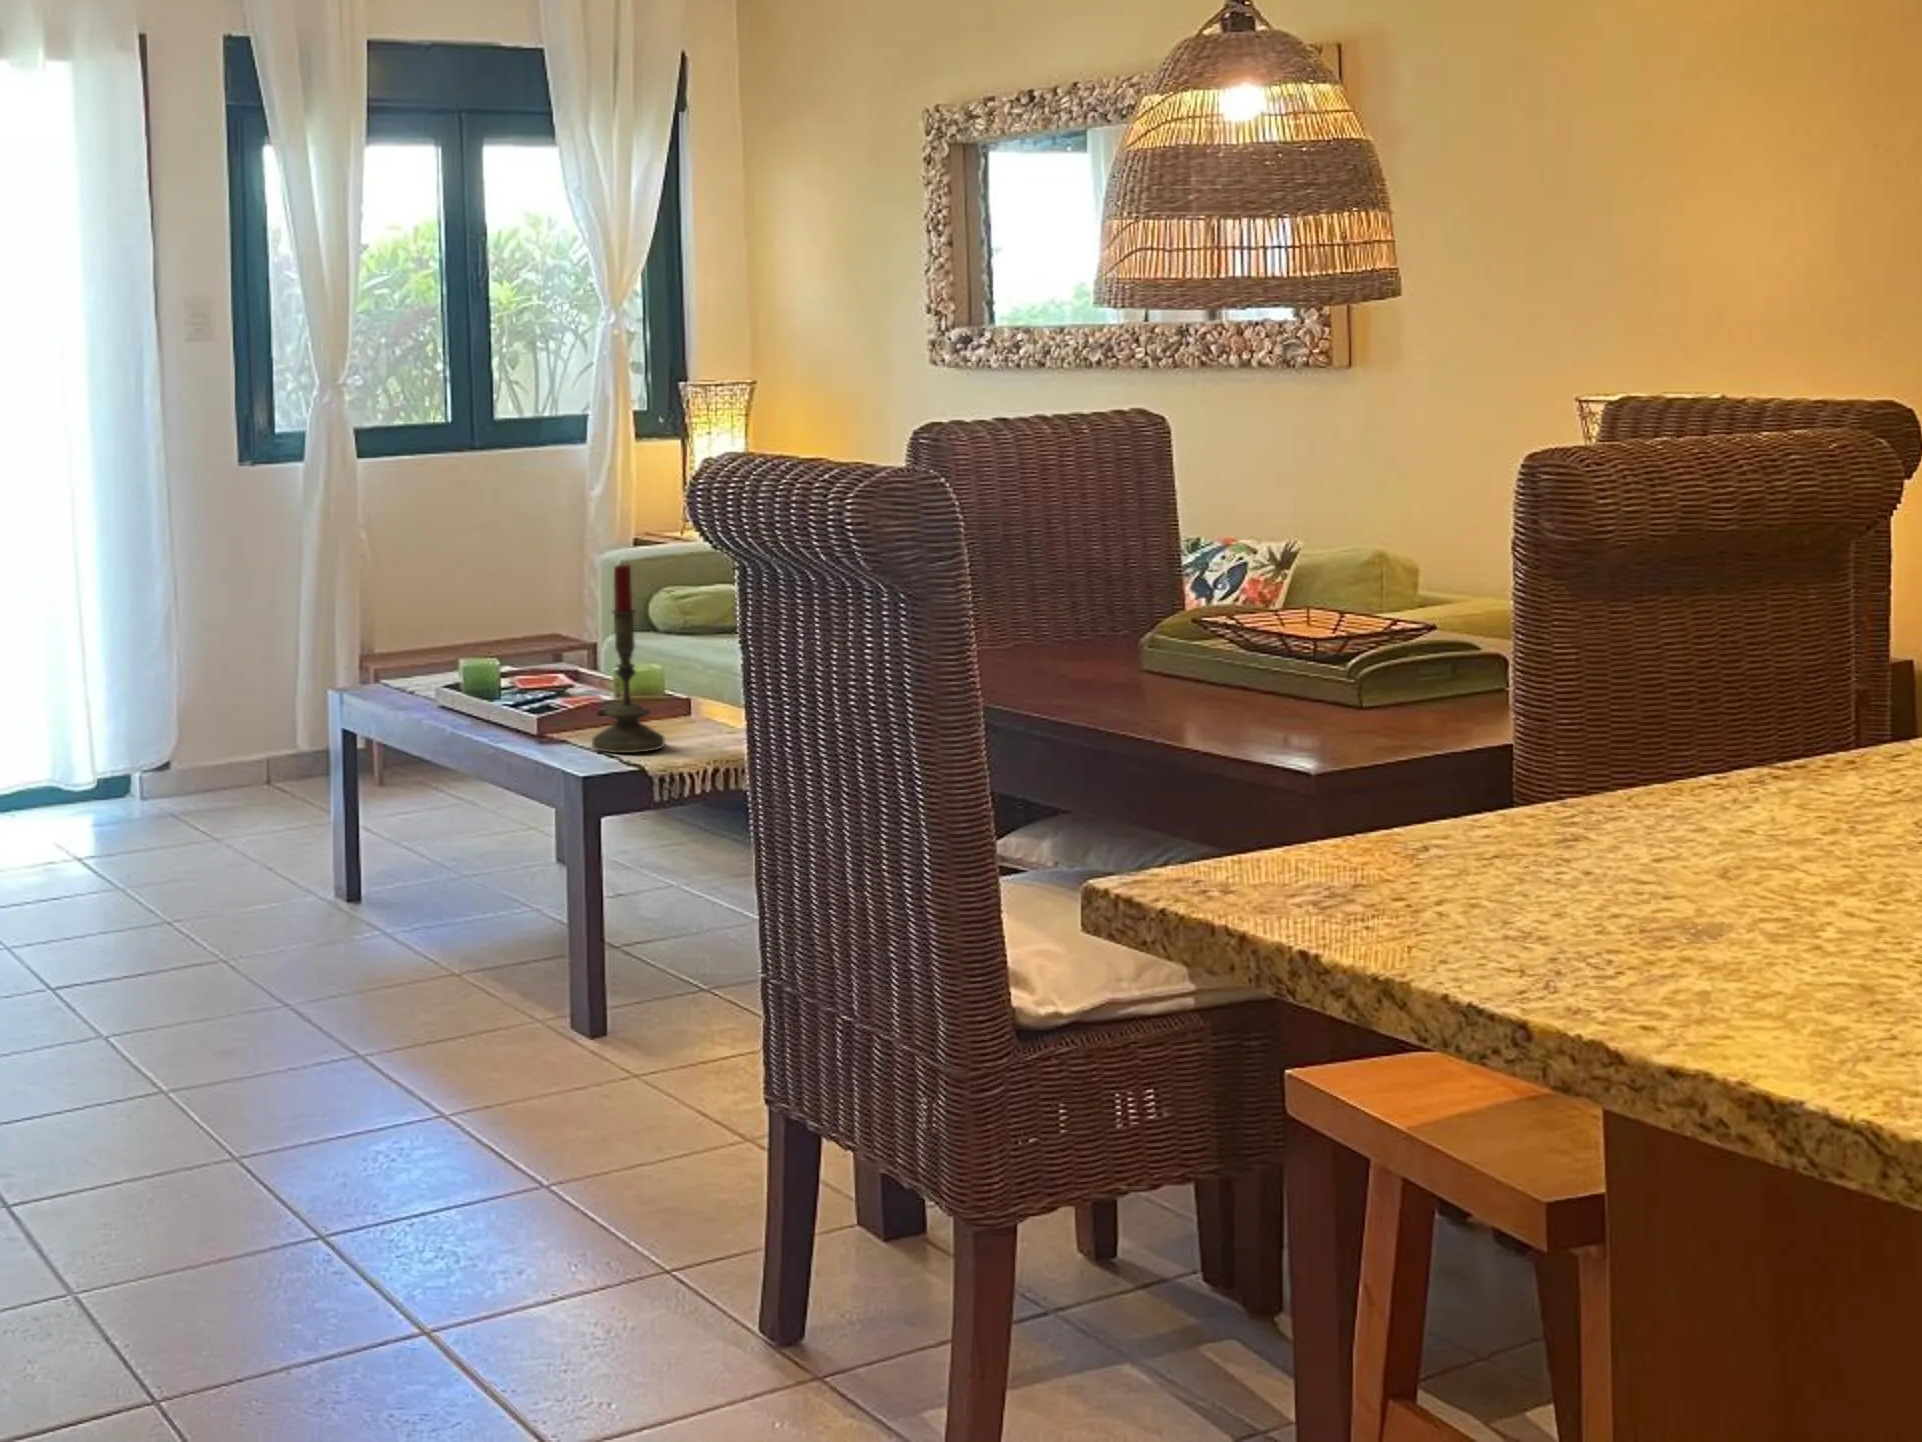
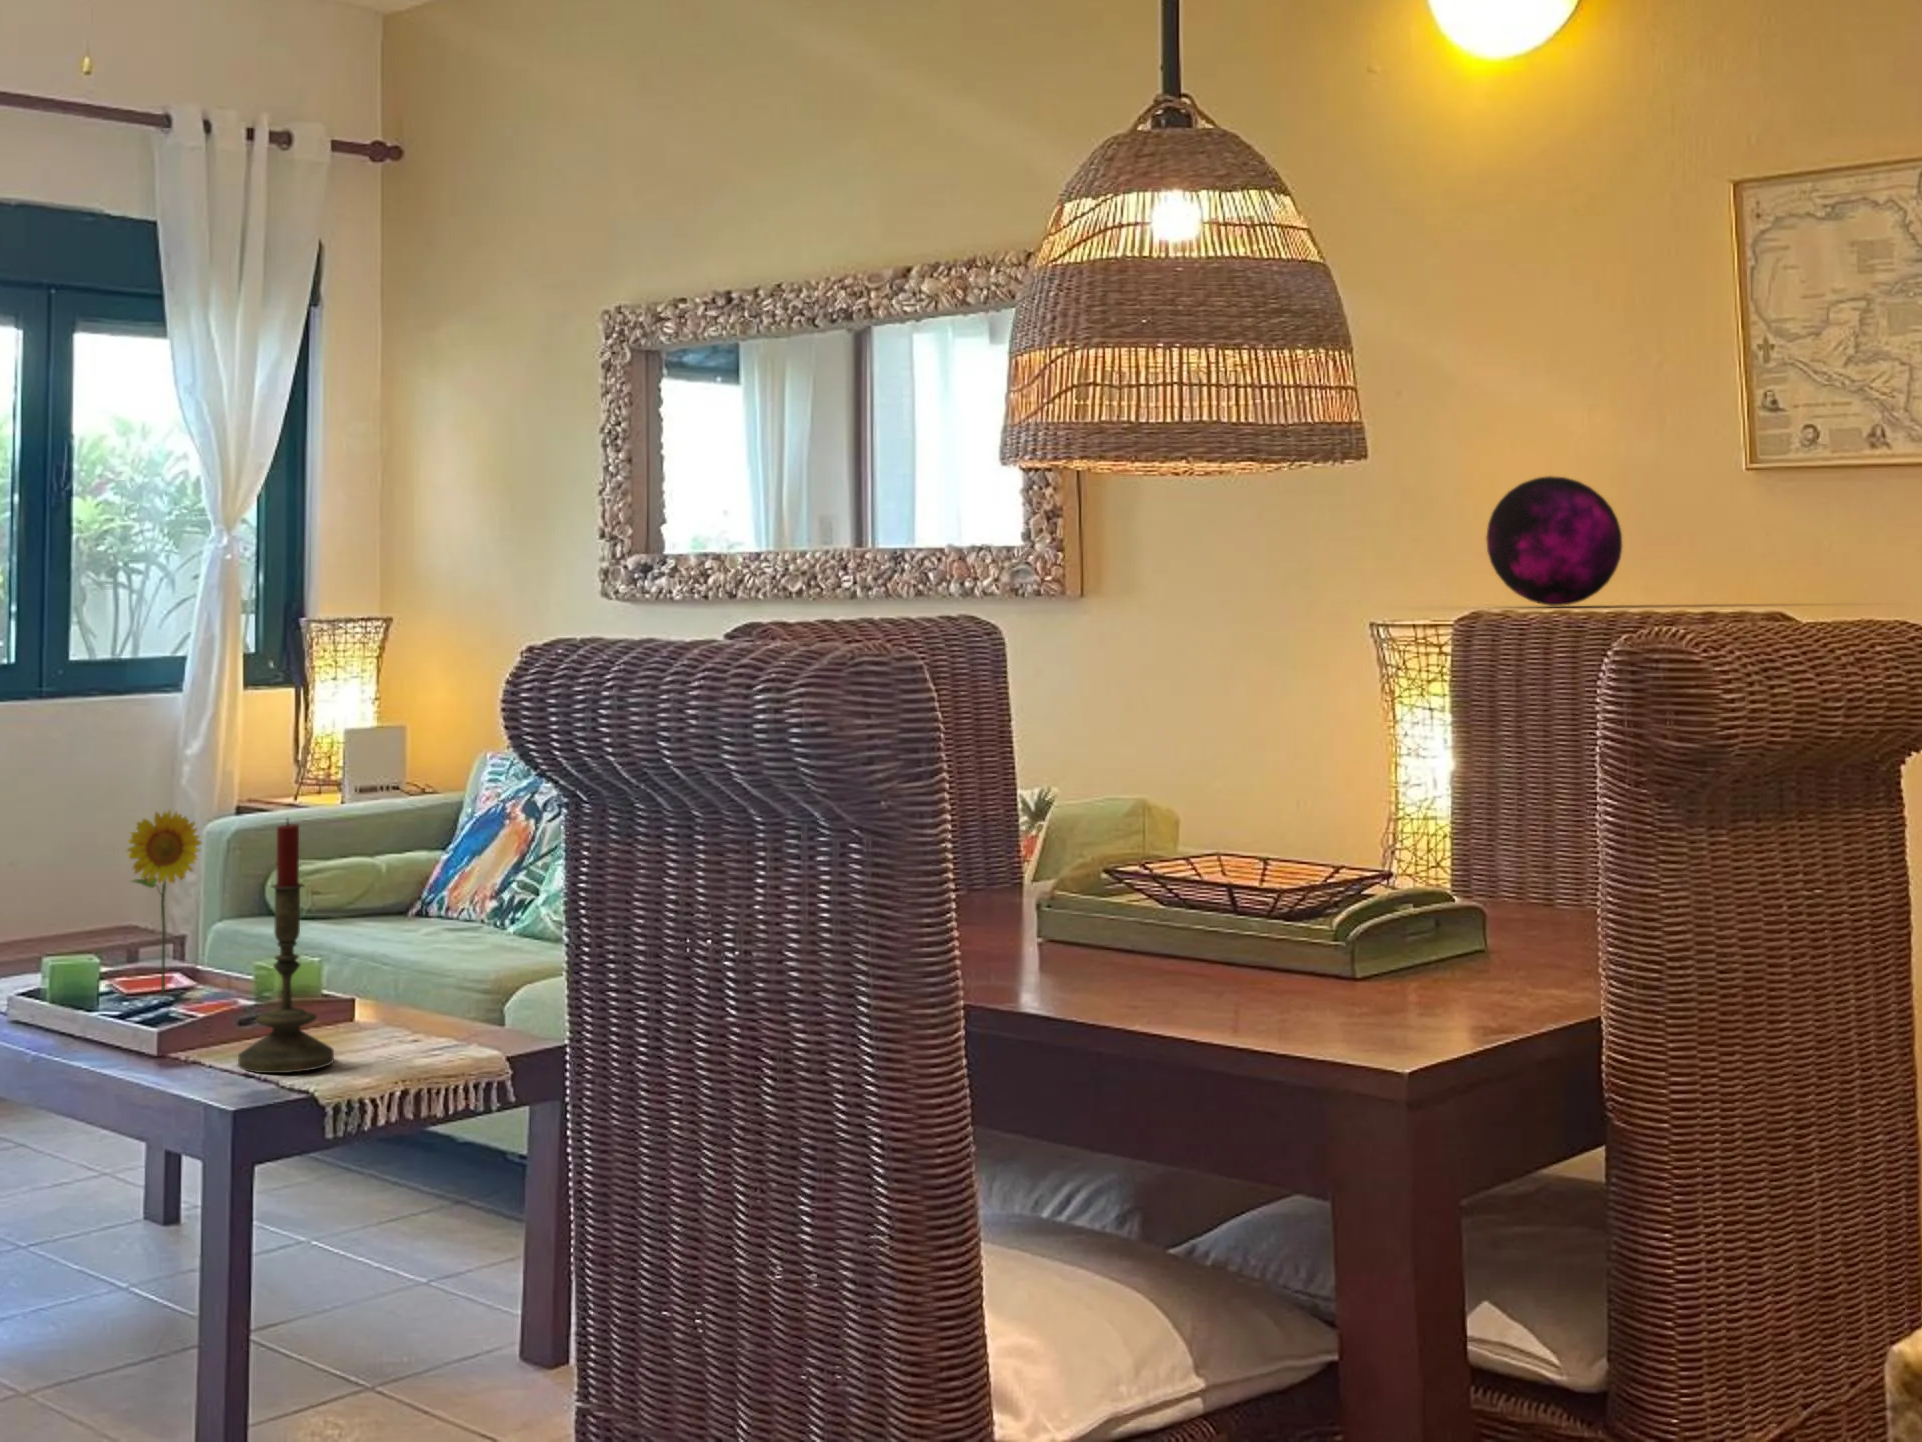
decorative orb: none [1682,263,1818,382] -> present [1486,476,1622,606]
flower: none [515,549,573,689] -> present [128,811,201,992]

